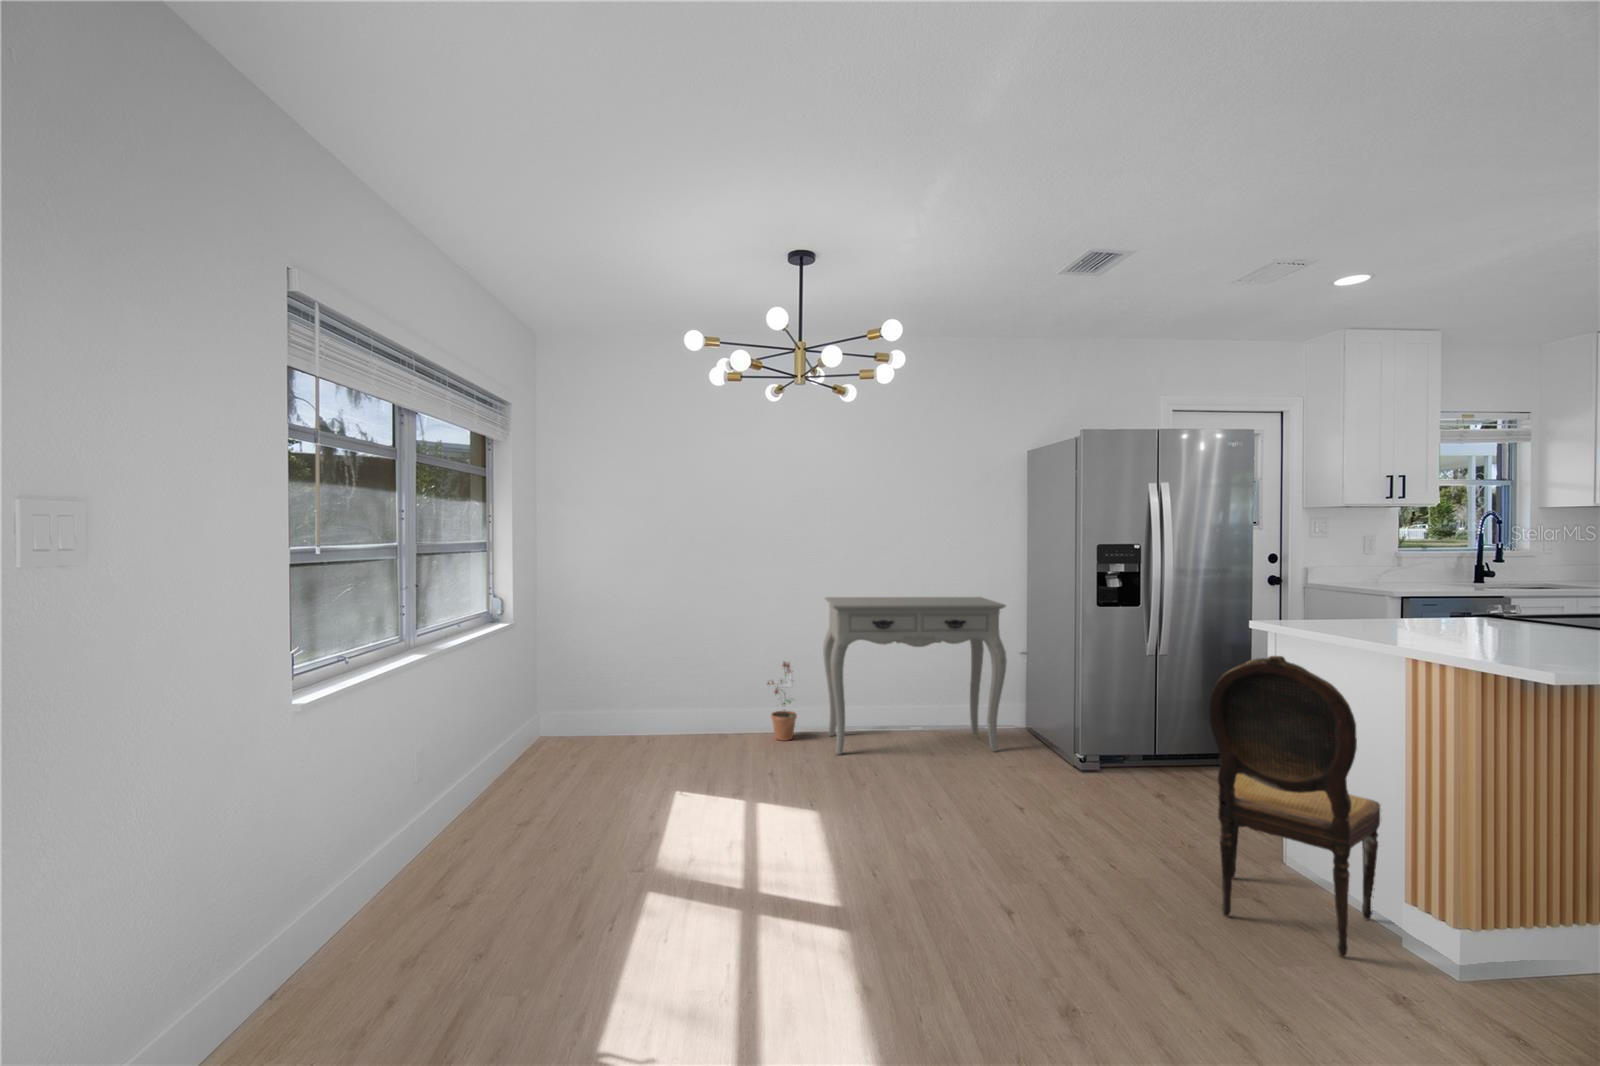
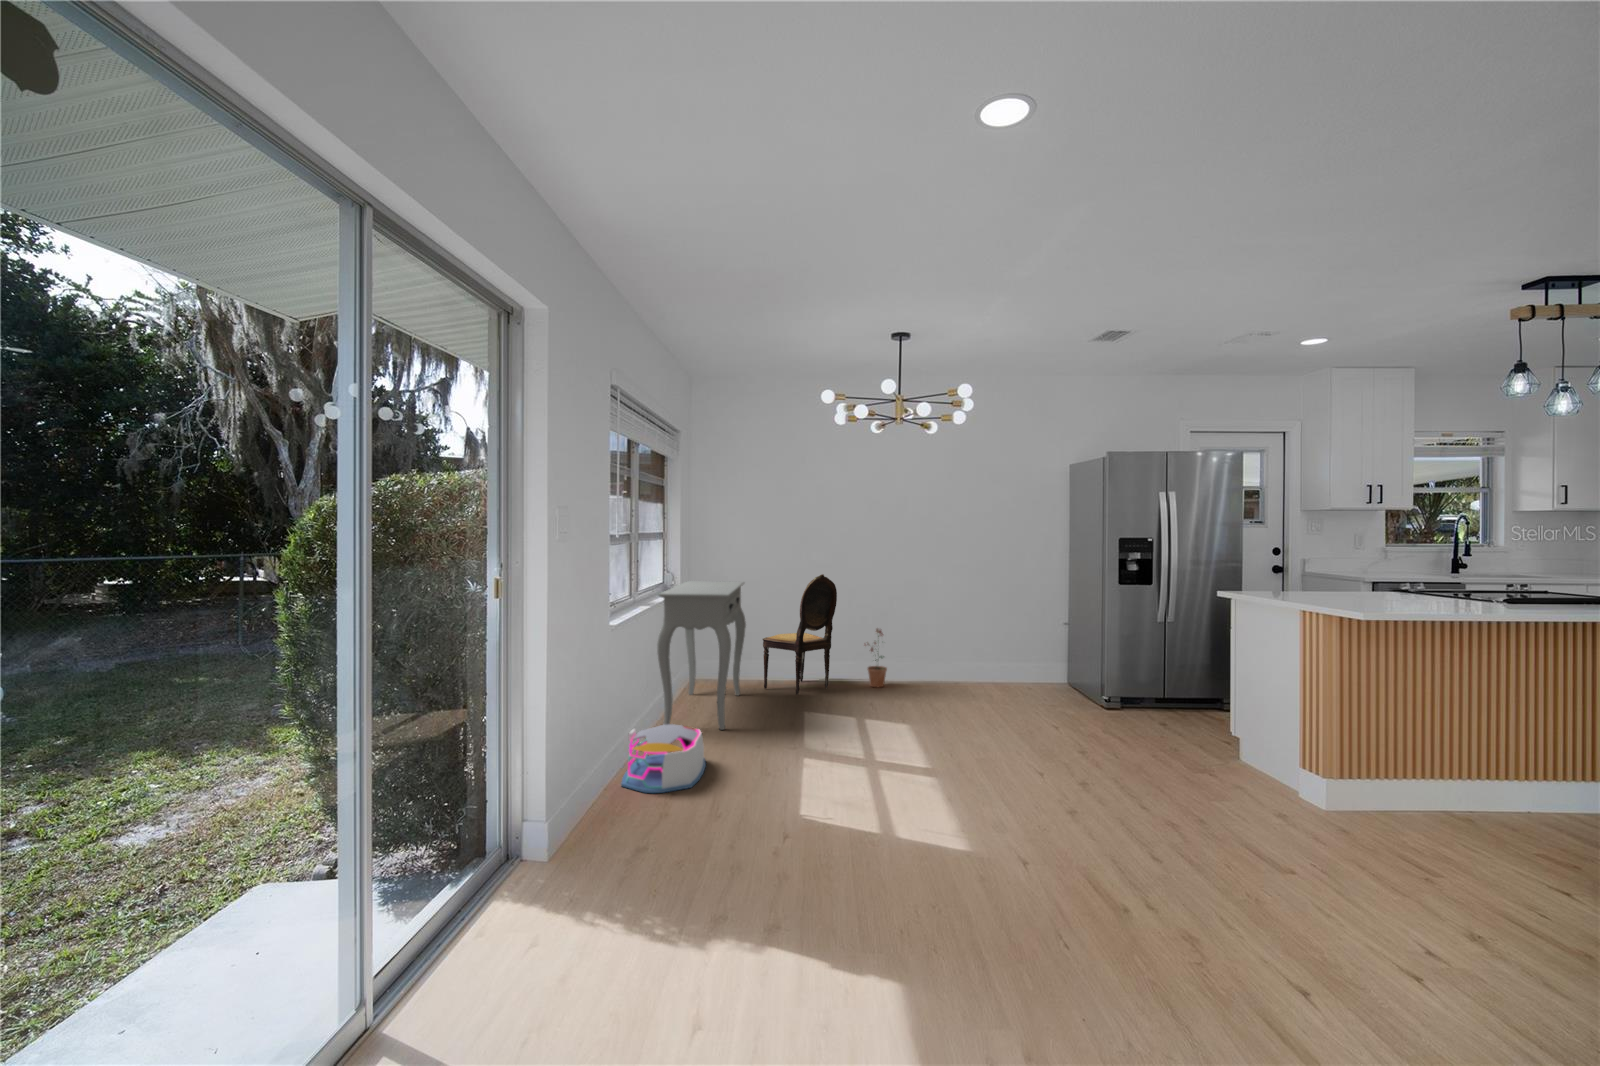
console table: present [823,597,1007,755] -> present [657,581,746,730]
dining chair: present [1209,656,1380,957] -> present [763,574,837,695]
storage bin: none [305,854,488,1012] -> present [621,724,706,793]

